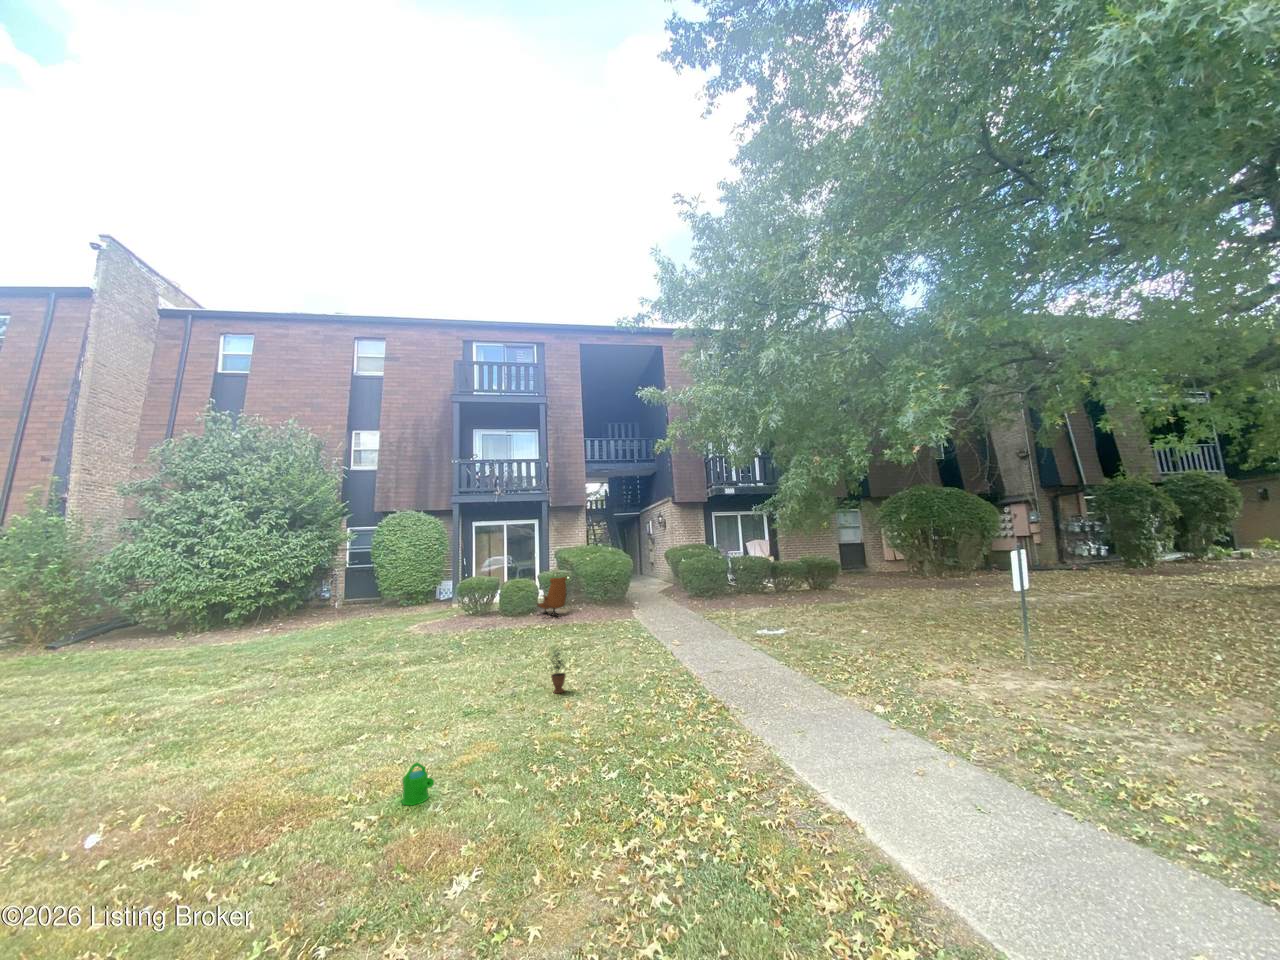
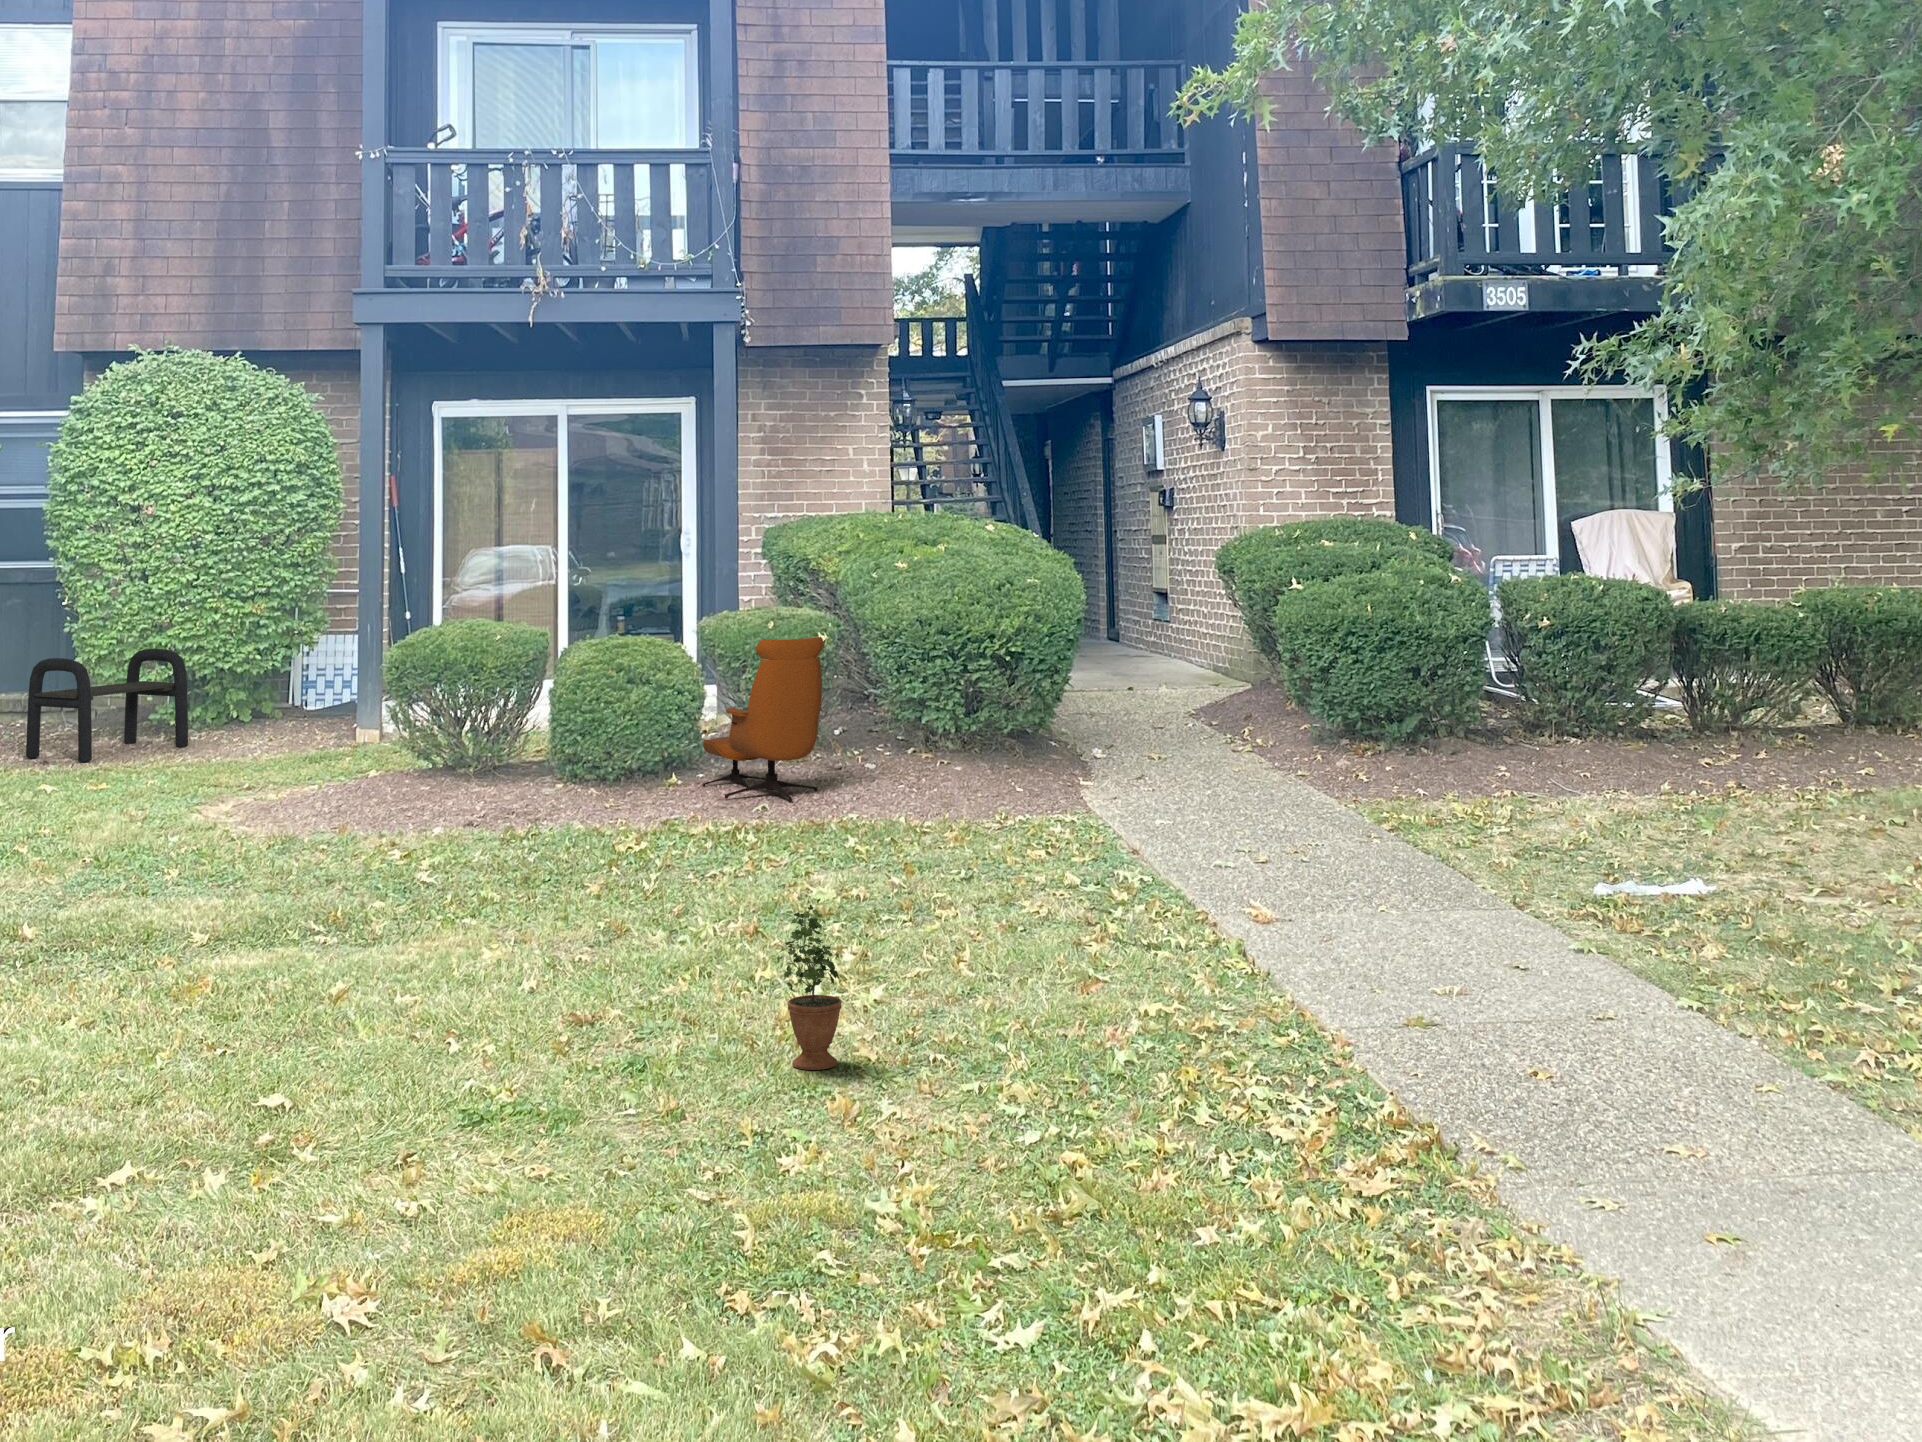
bench: none [364,586,407,615] -> present [26,649,188,762]
watering can: present [401,762,434,805] -> none [321,1244,432,1381]

